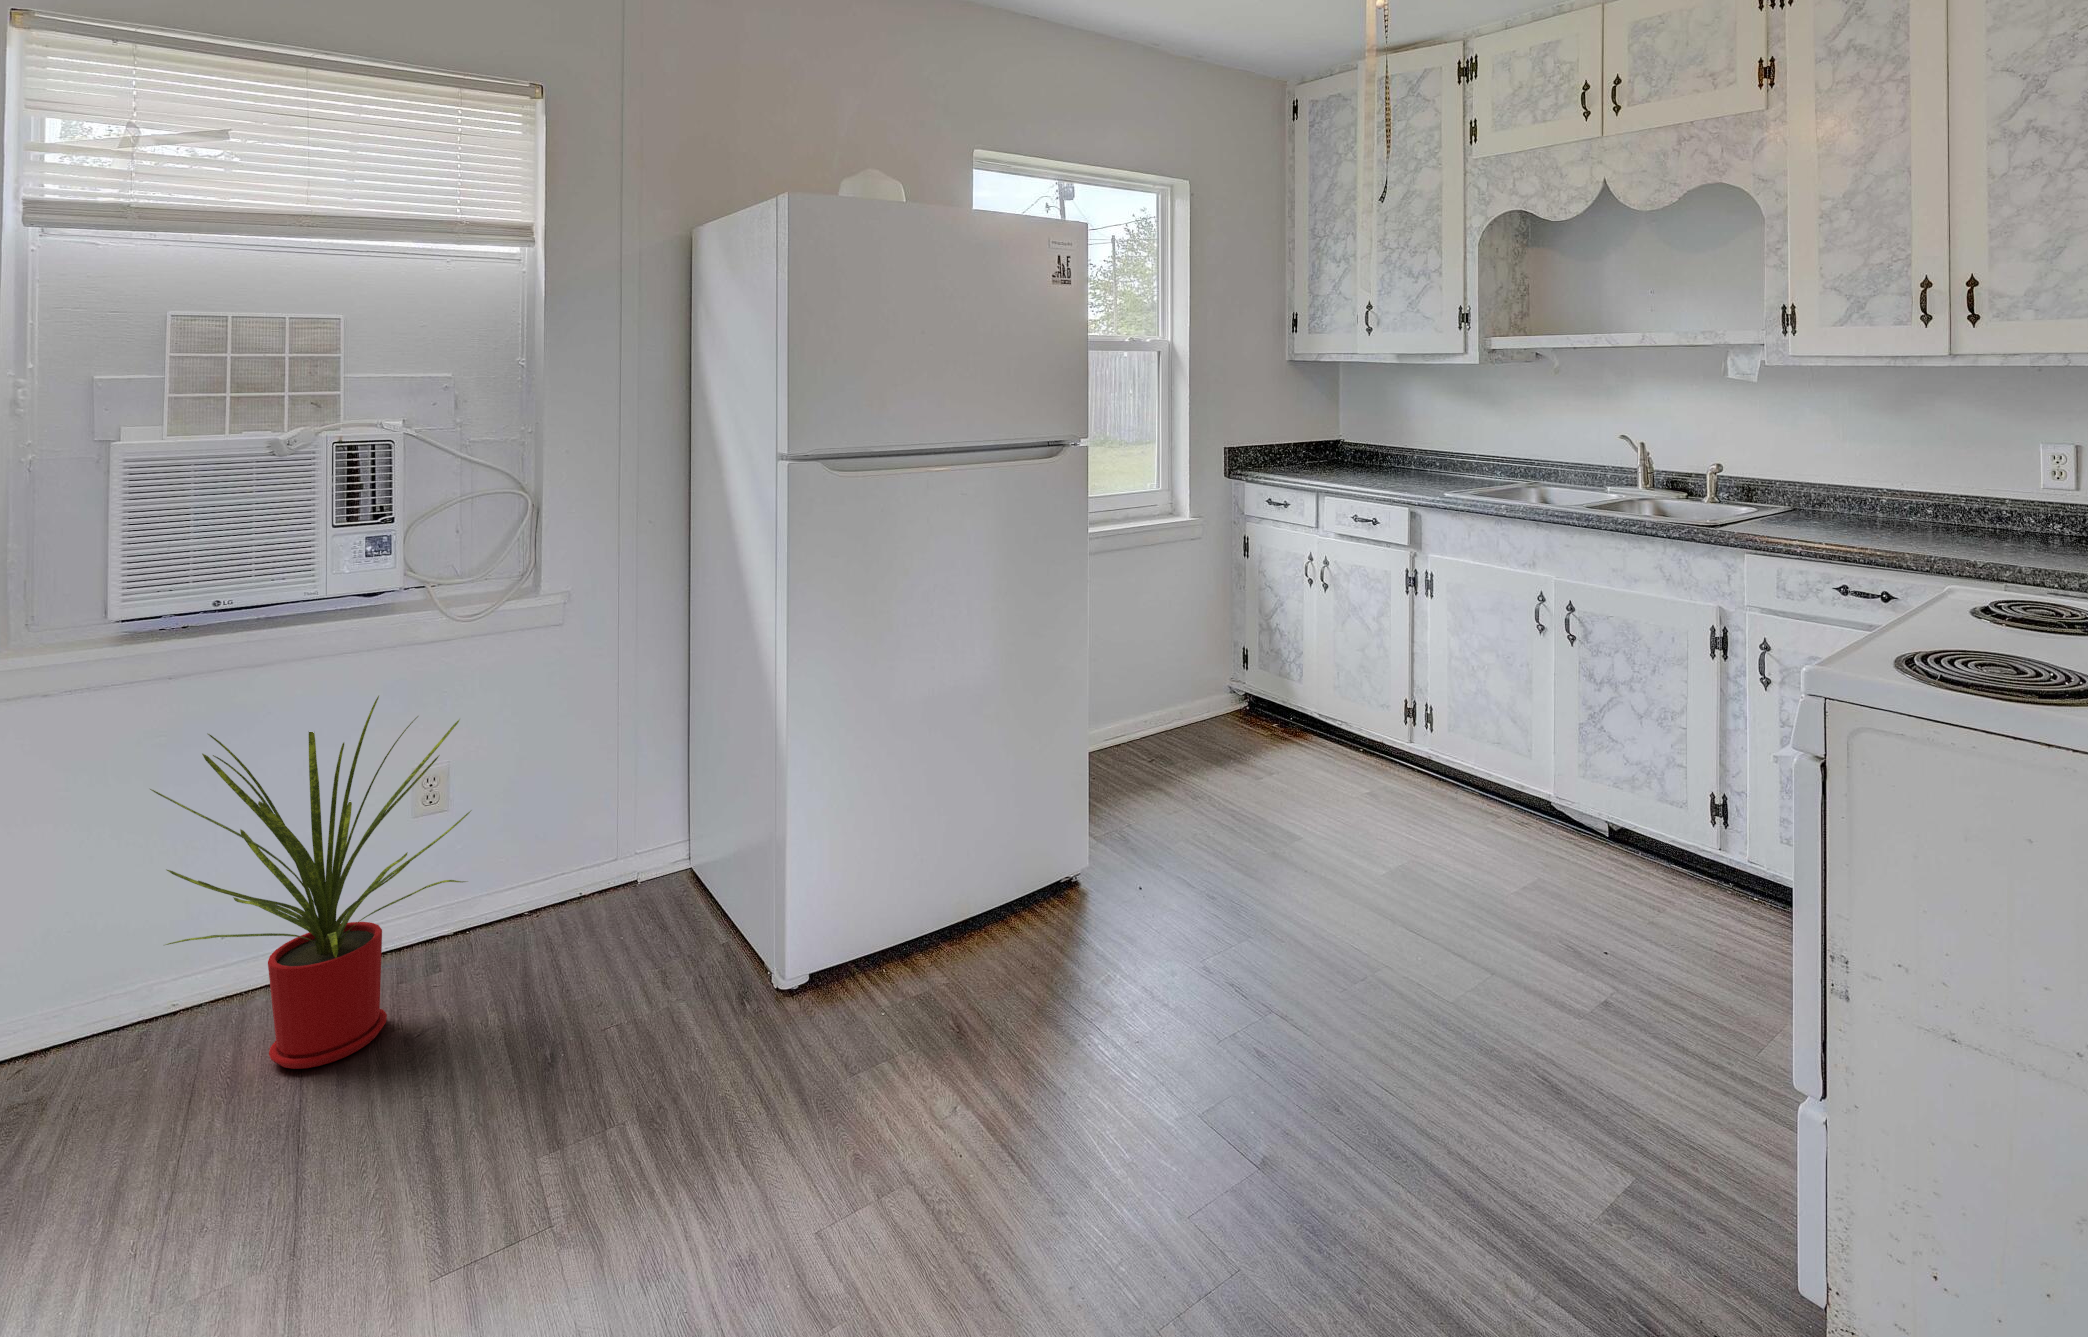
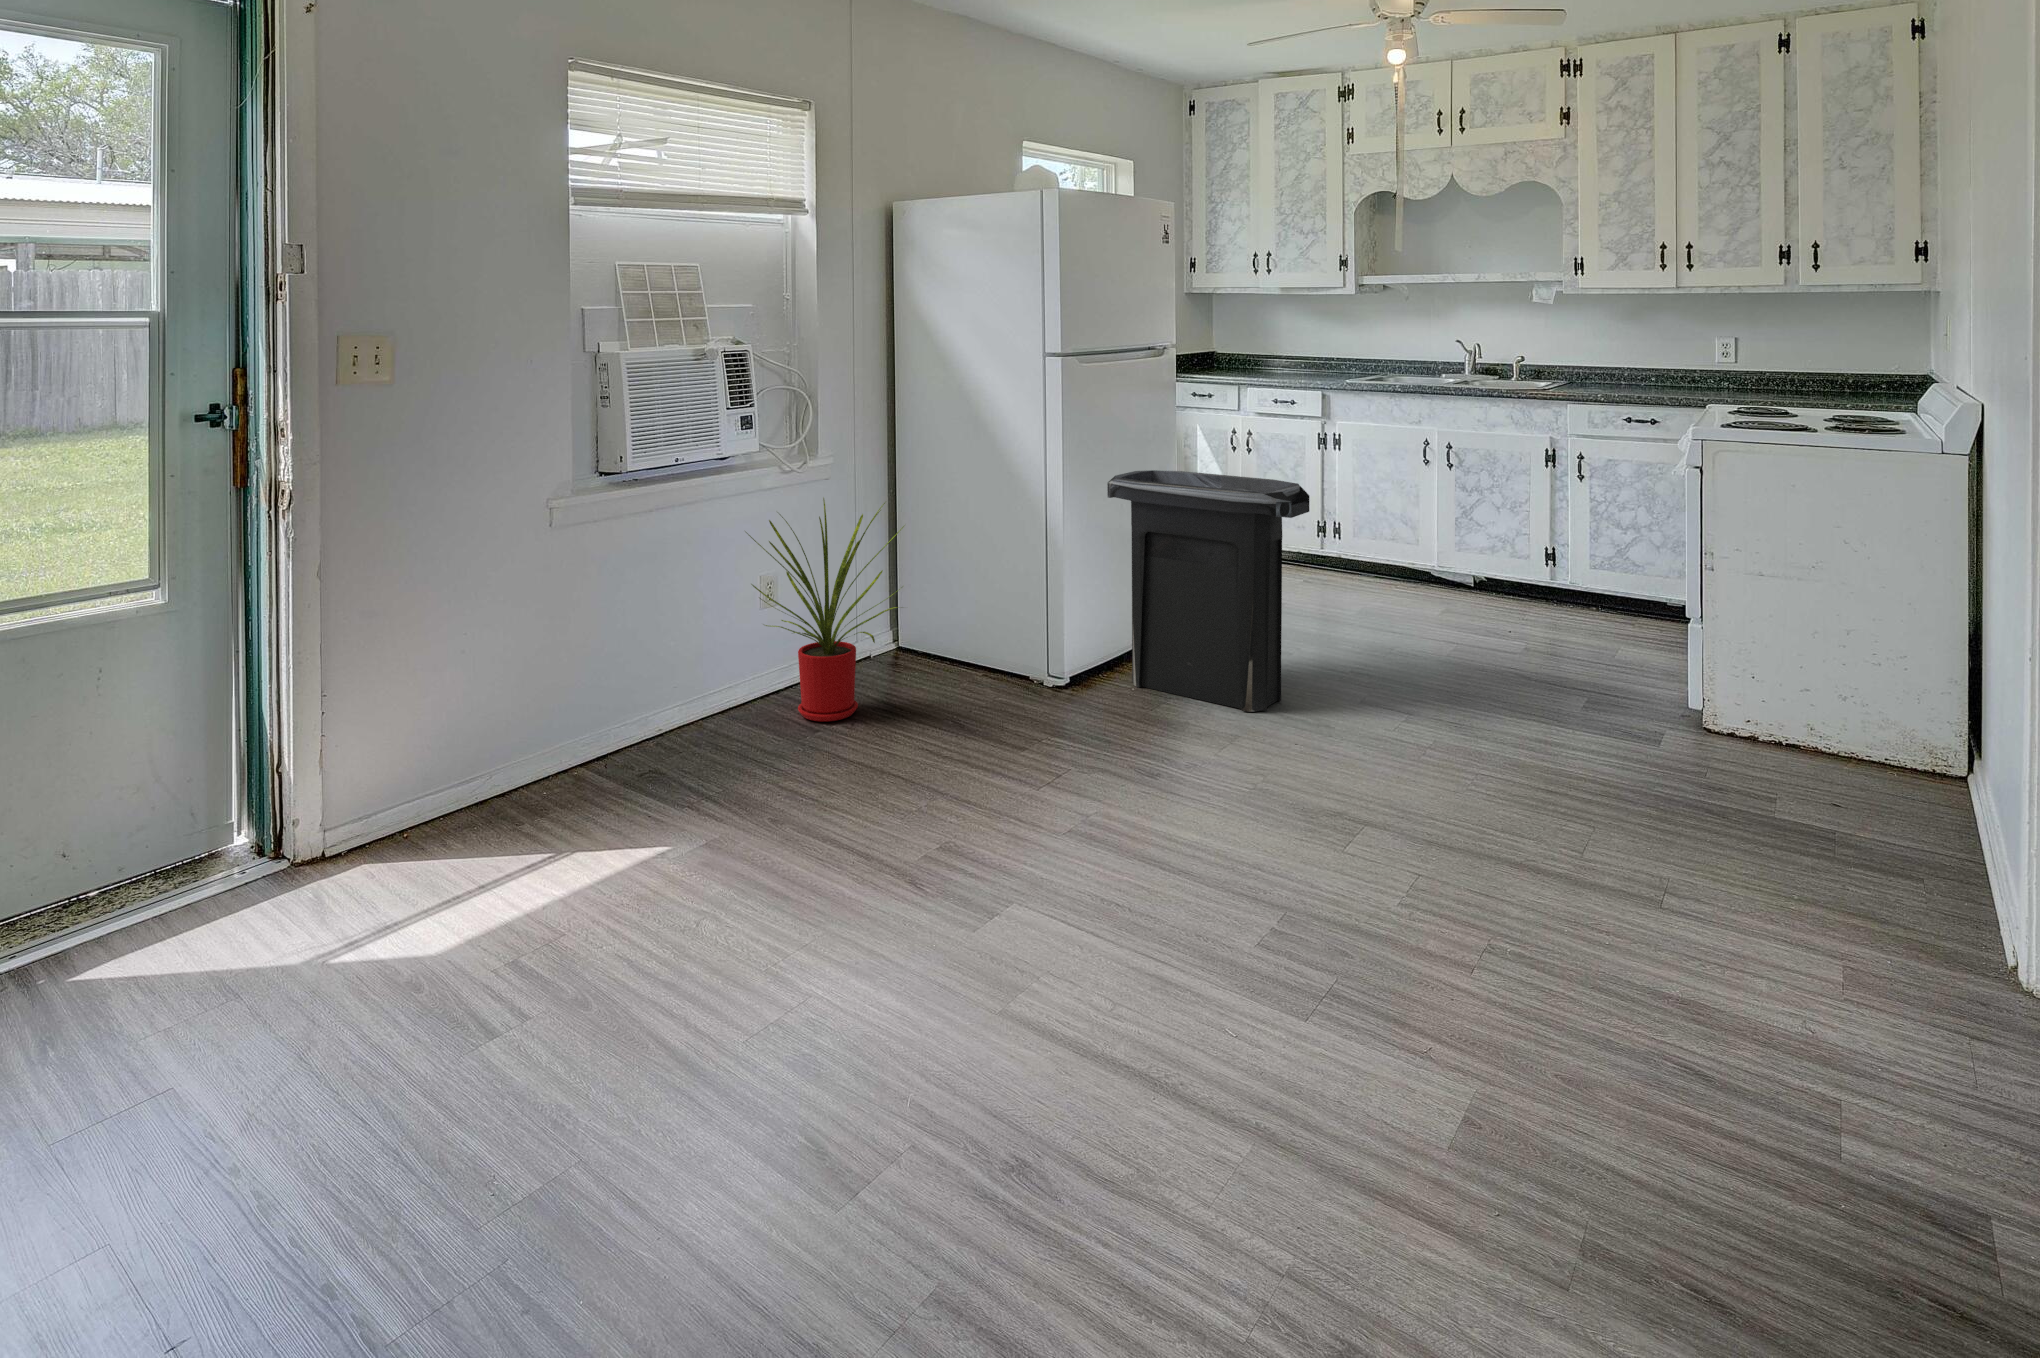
trash can: none [805,665,1050,1150] -> present [1107,470,1309,712]

